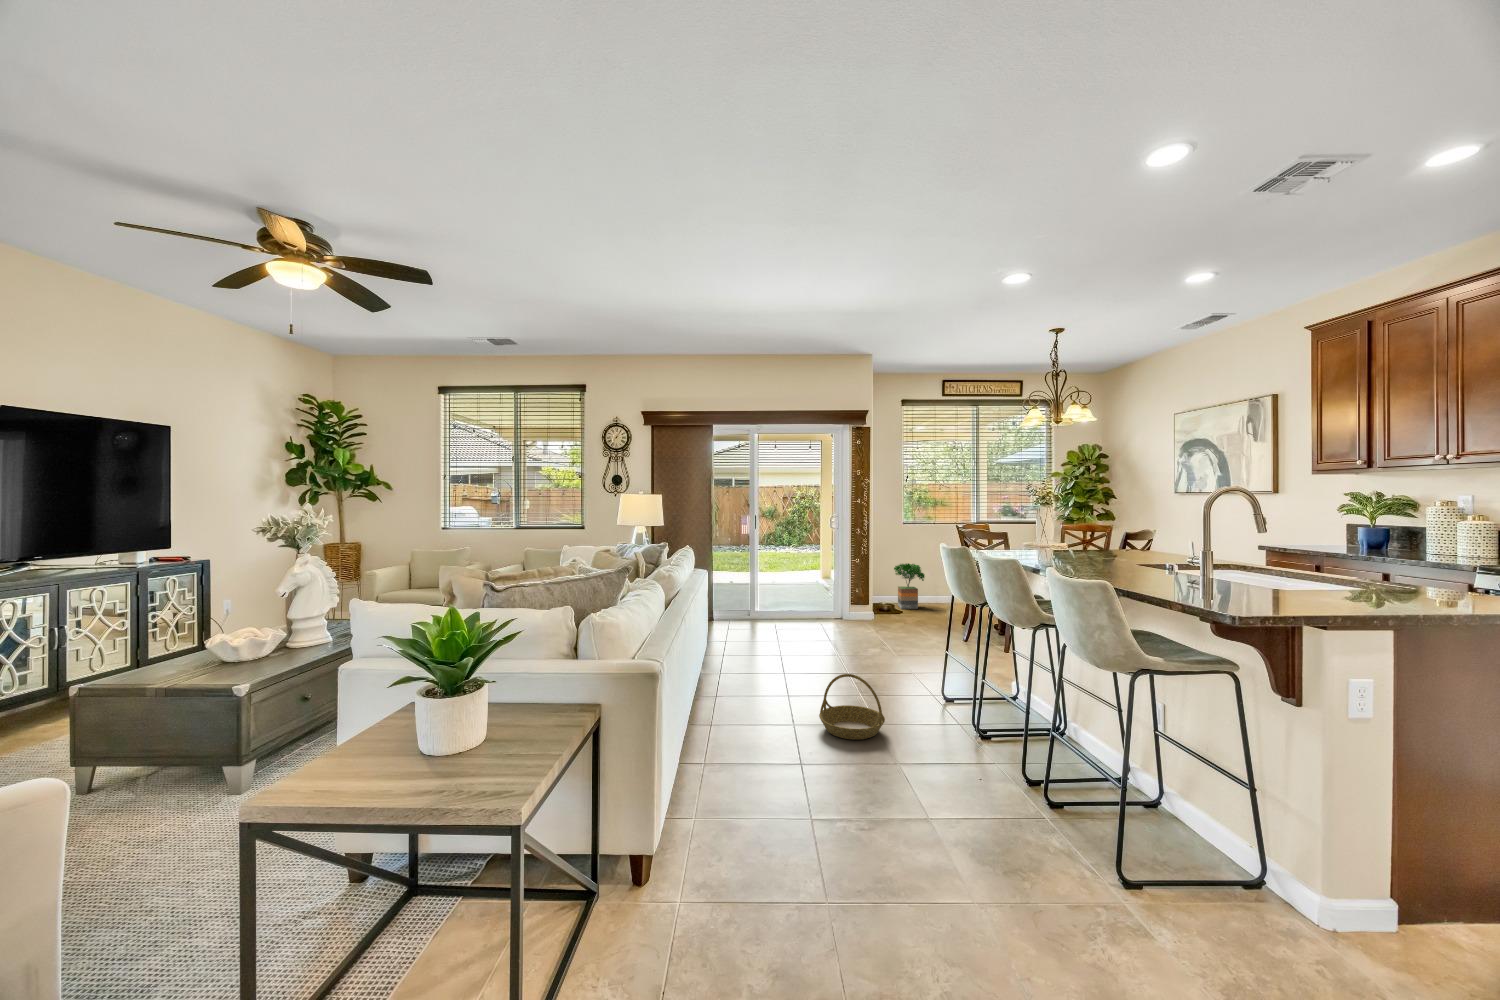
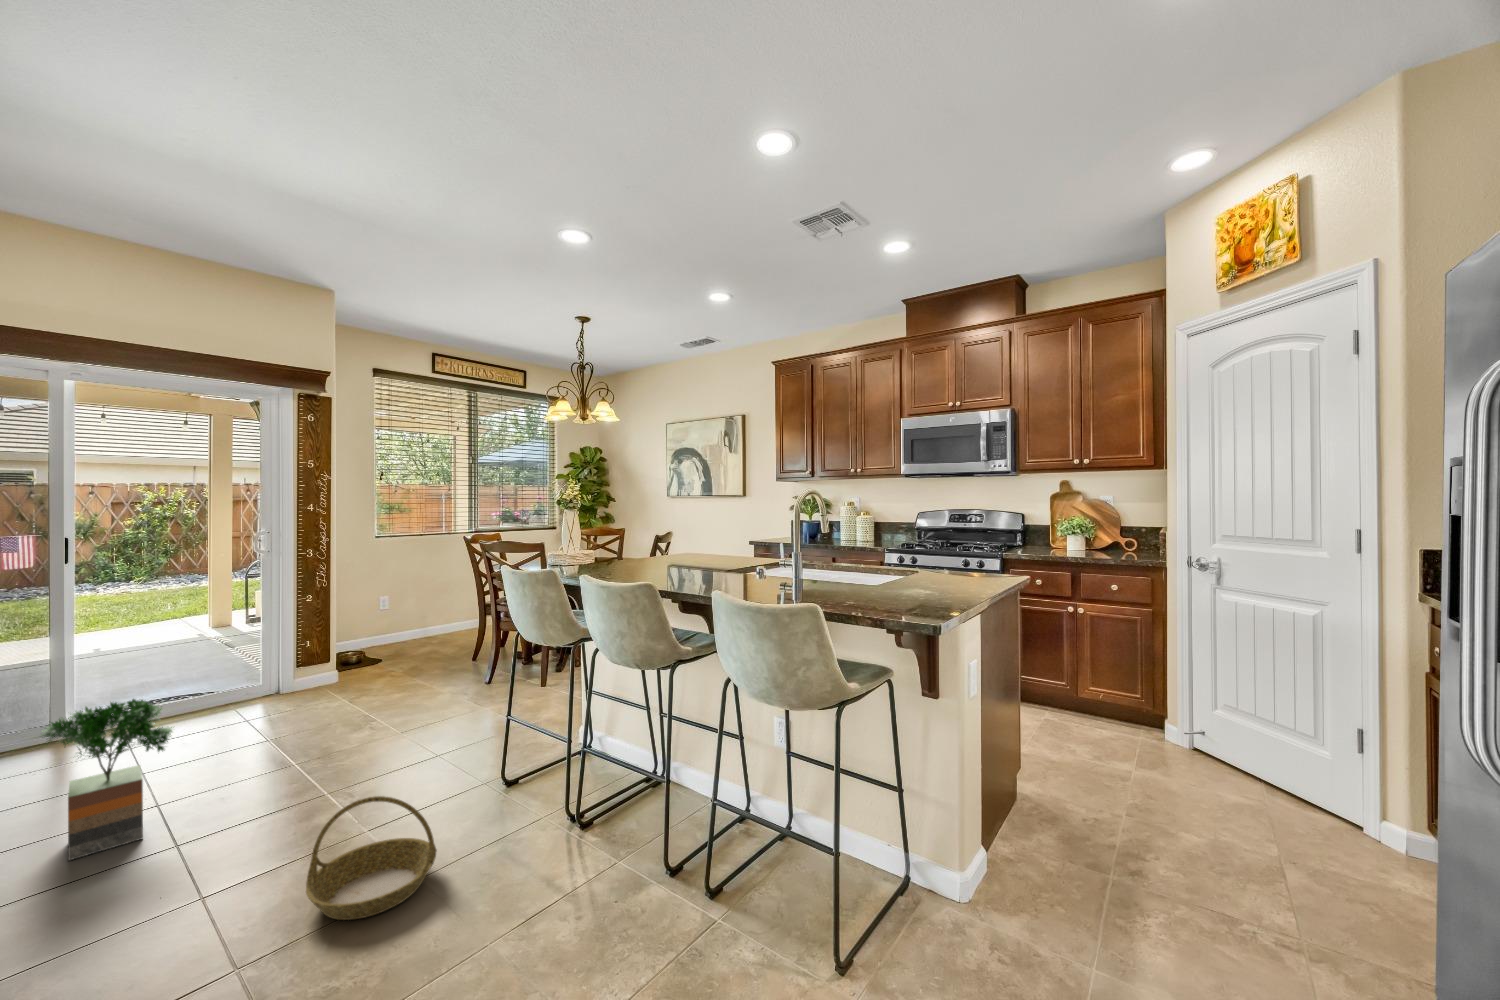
potted tree: present [894,563,925,609] -> present [43,699,174,860]

